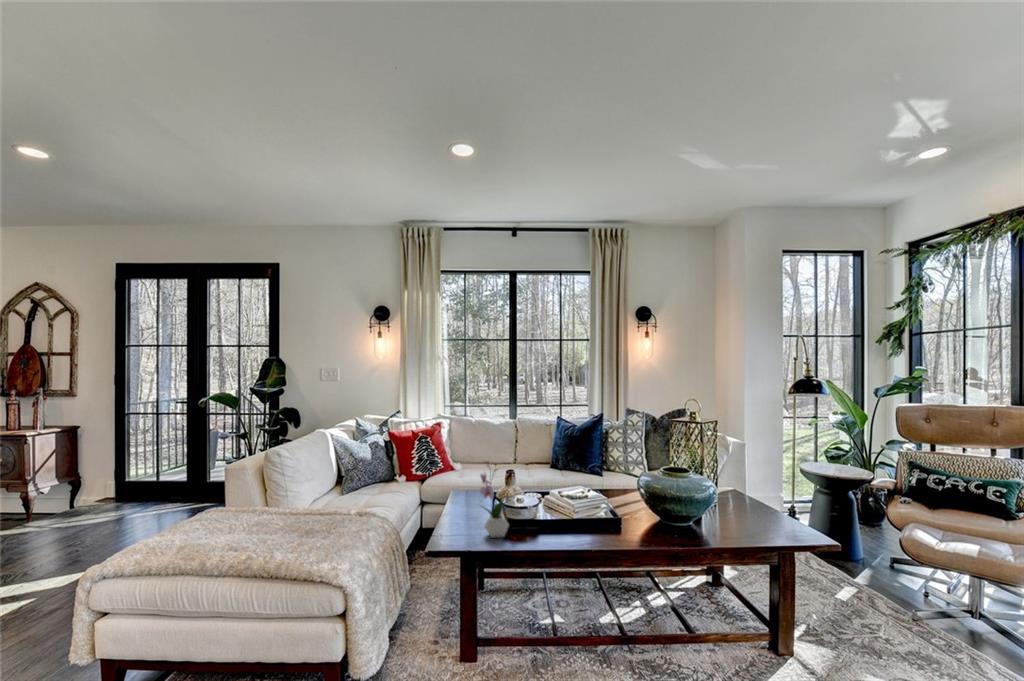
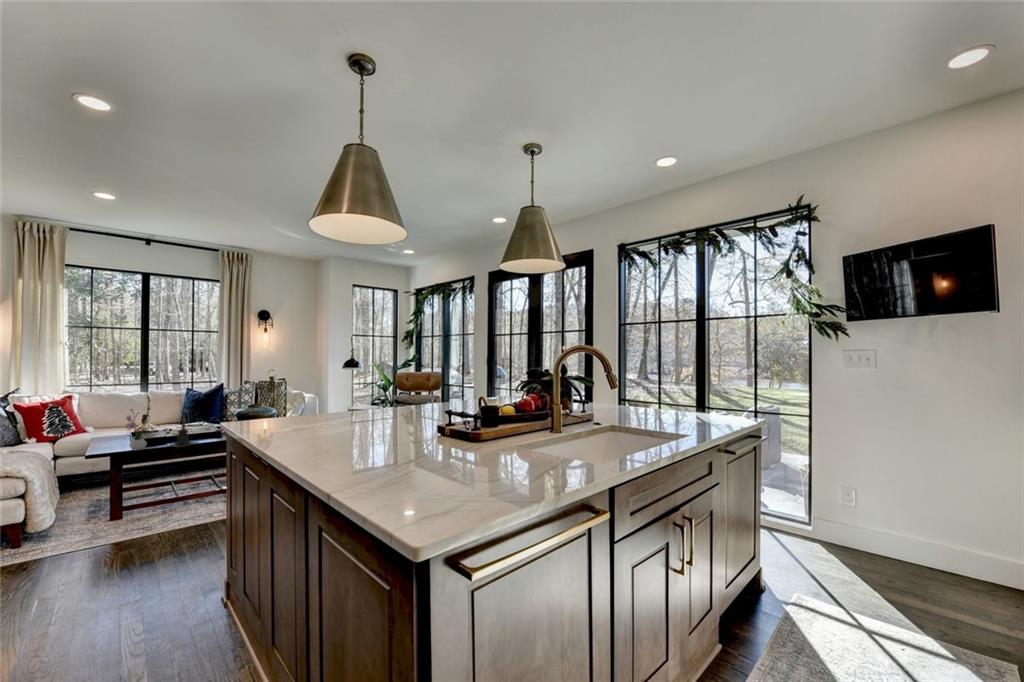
candle holder: none [536,461,585,544] -> present [169,410,196,447]

